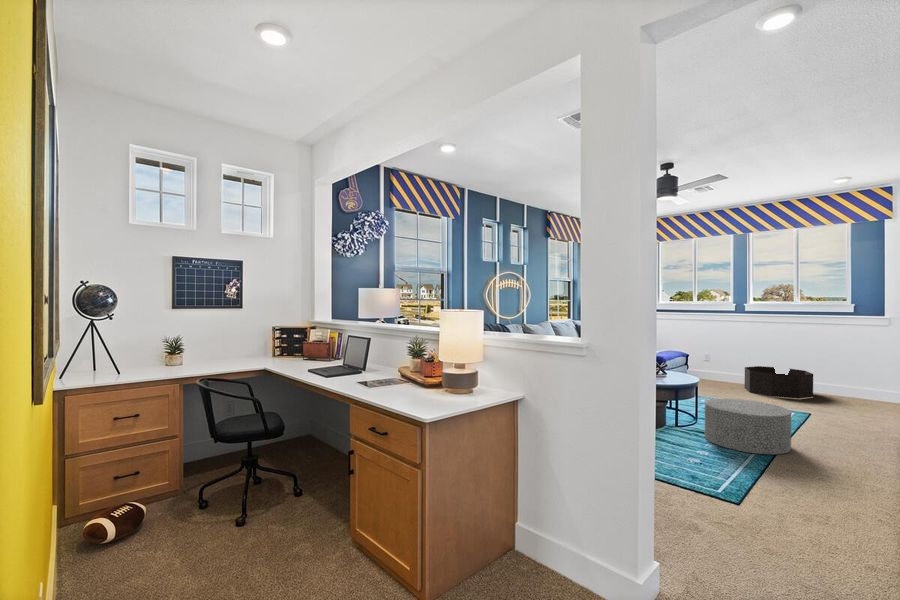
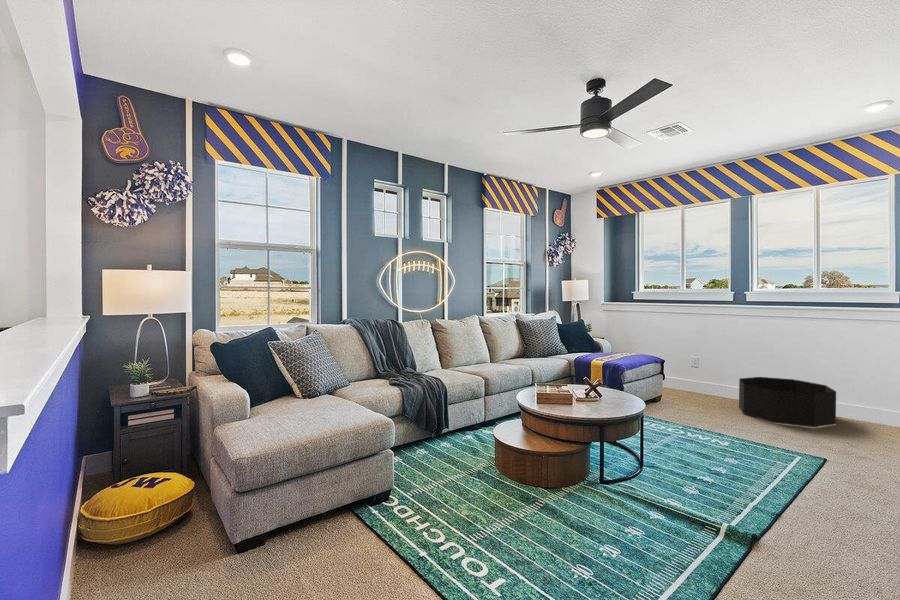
ottoman: present [705,399,791,454] -> none [633,442,775,560]

